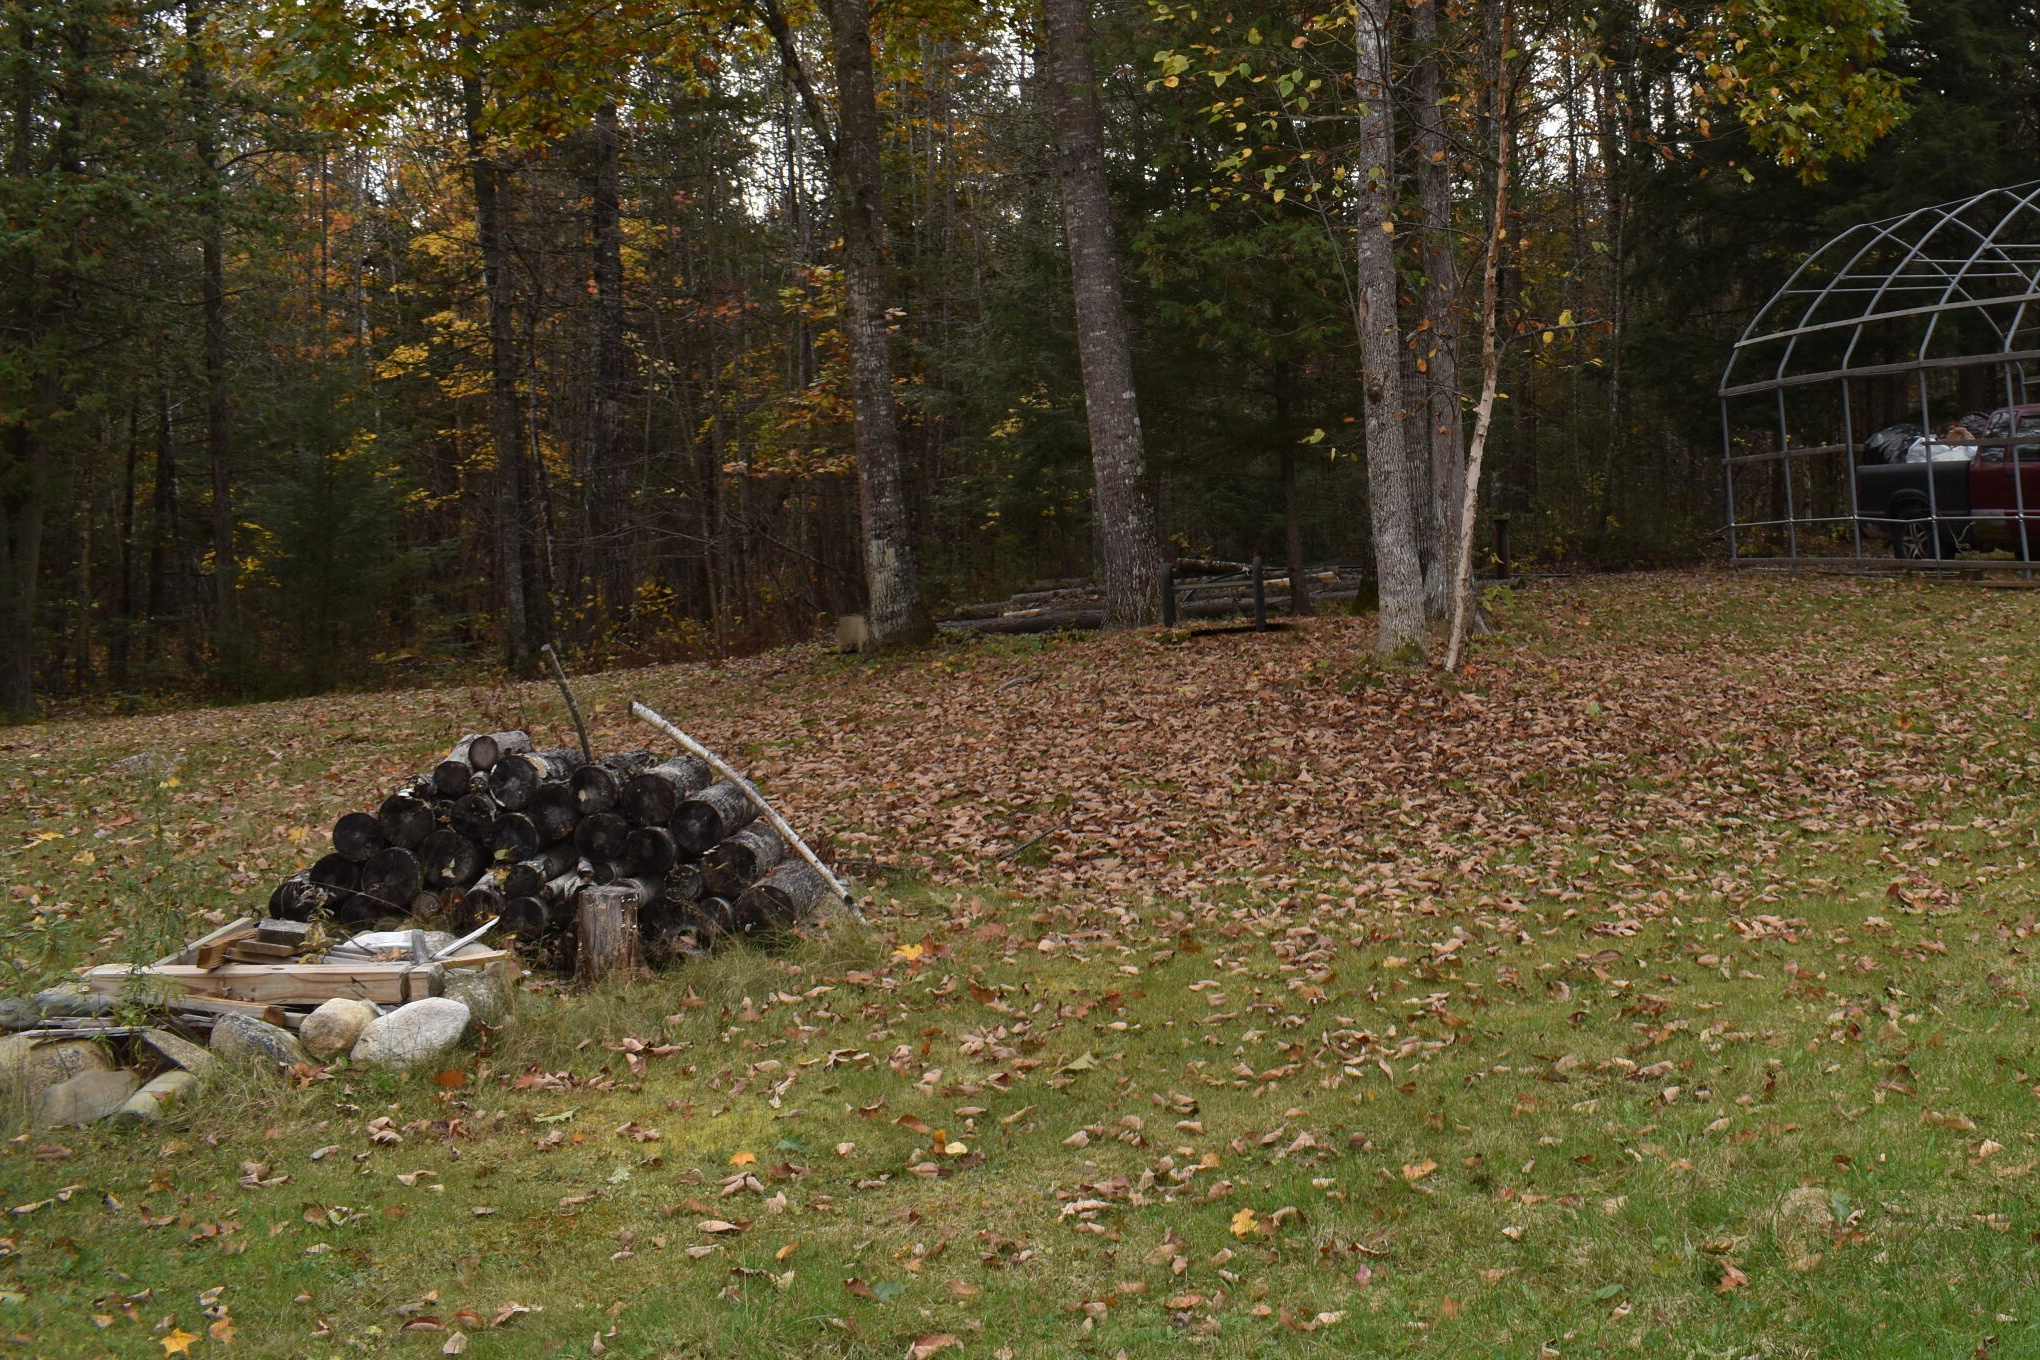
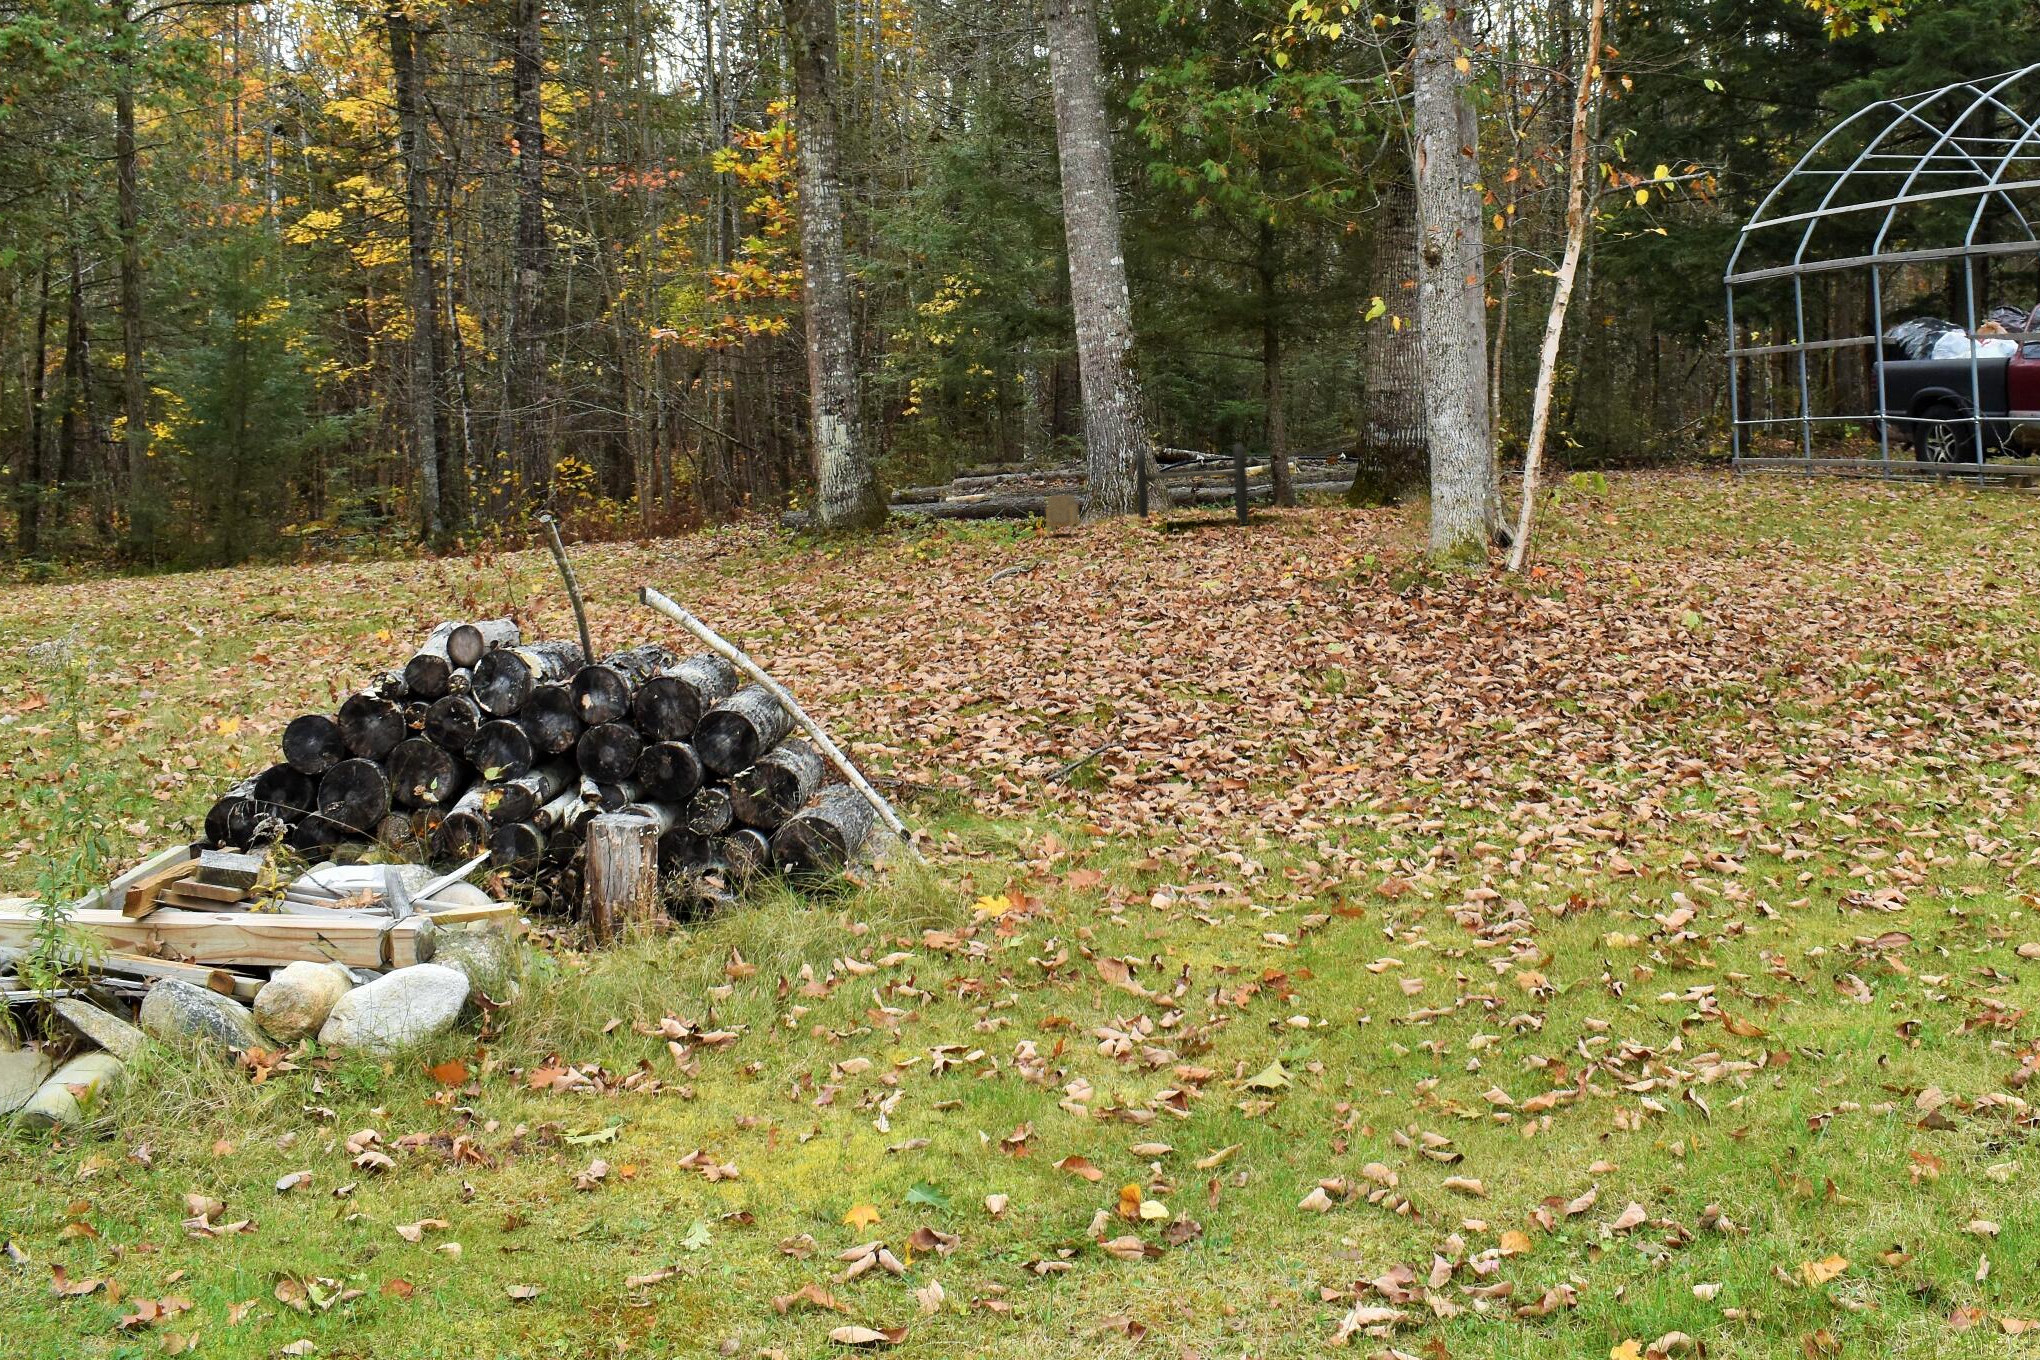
planter: present [836,615,868,652] -> present [1046,495,1079,537]

